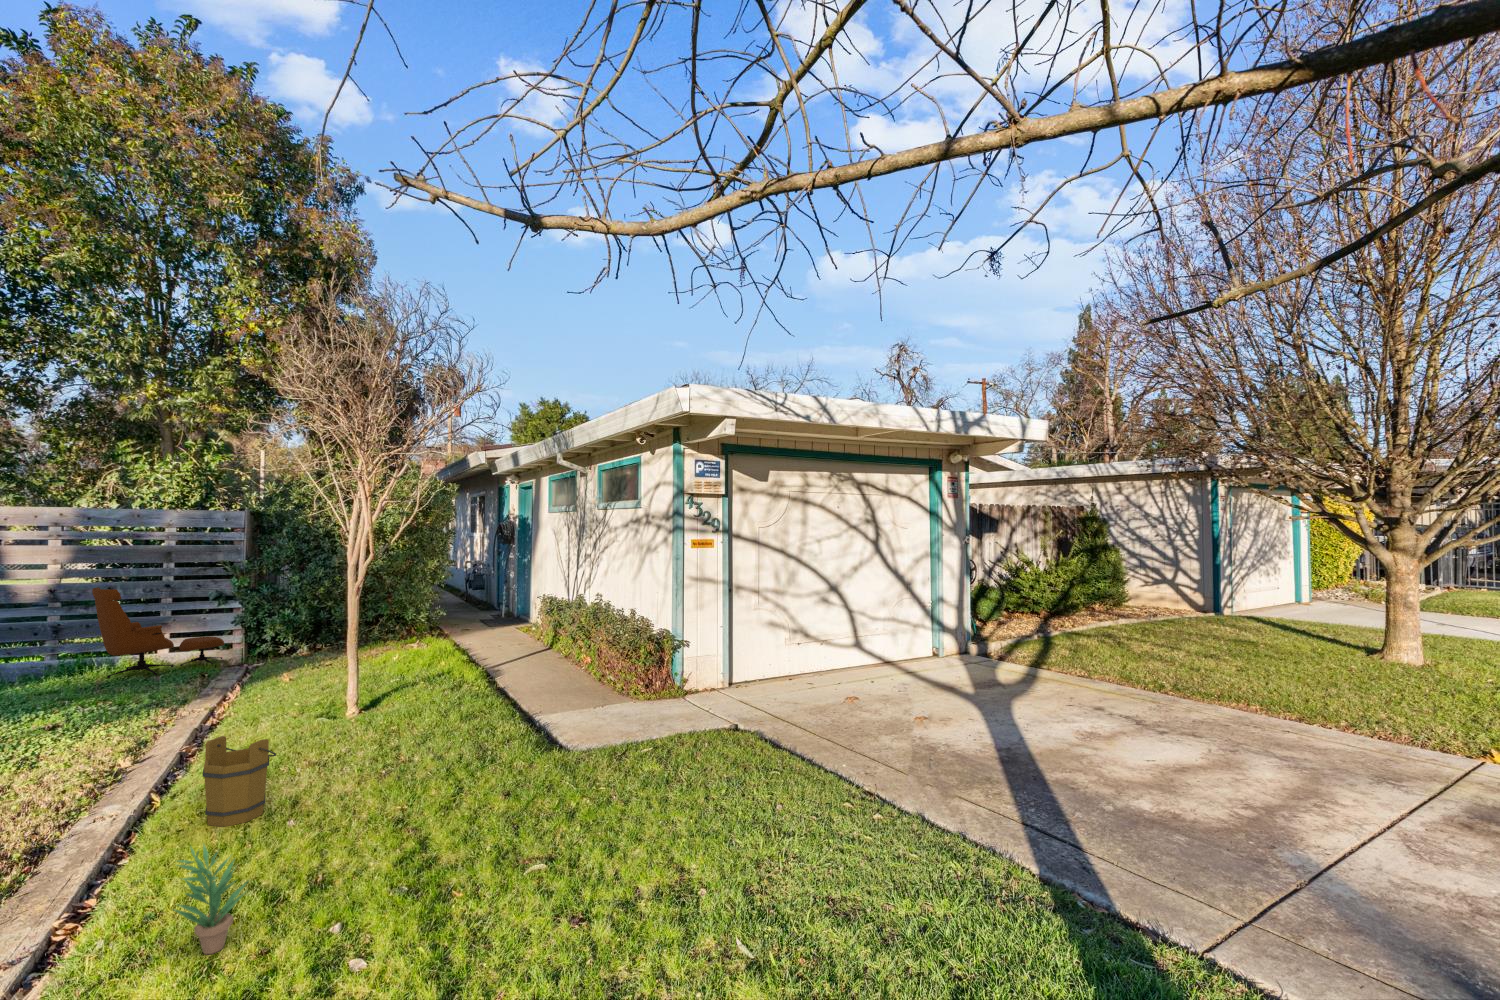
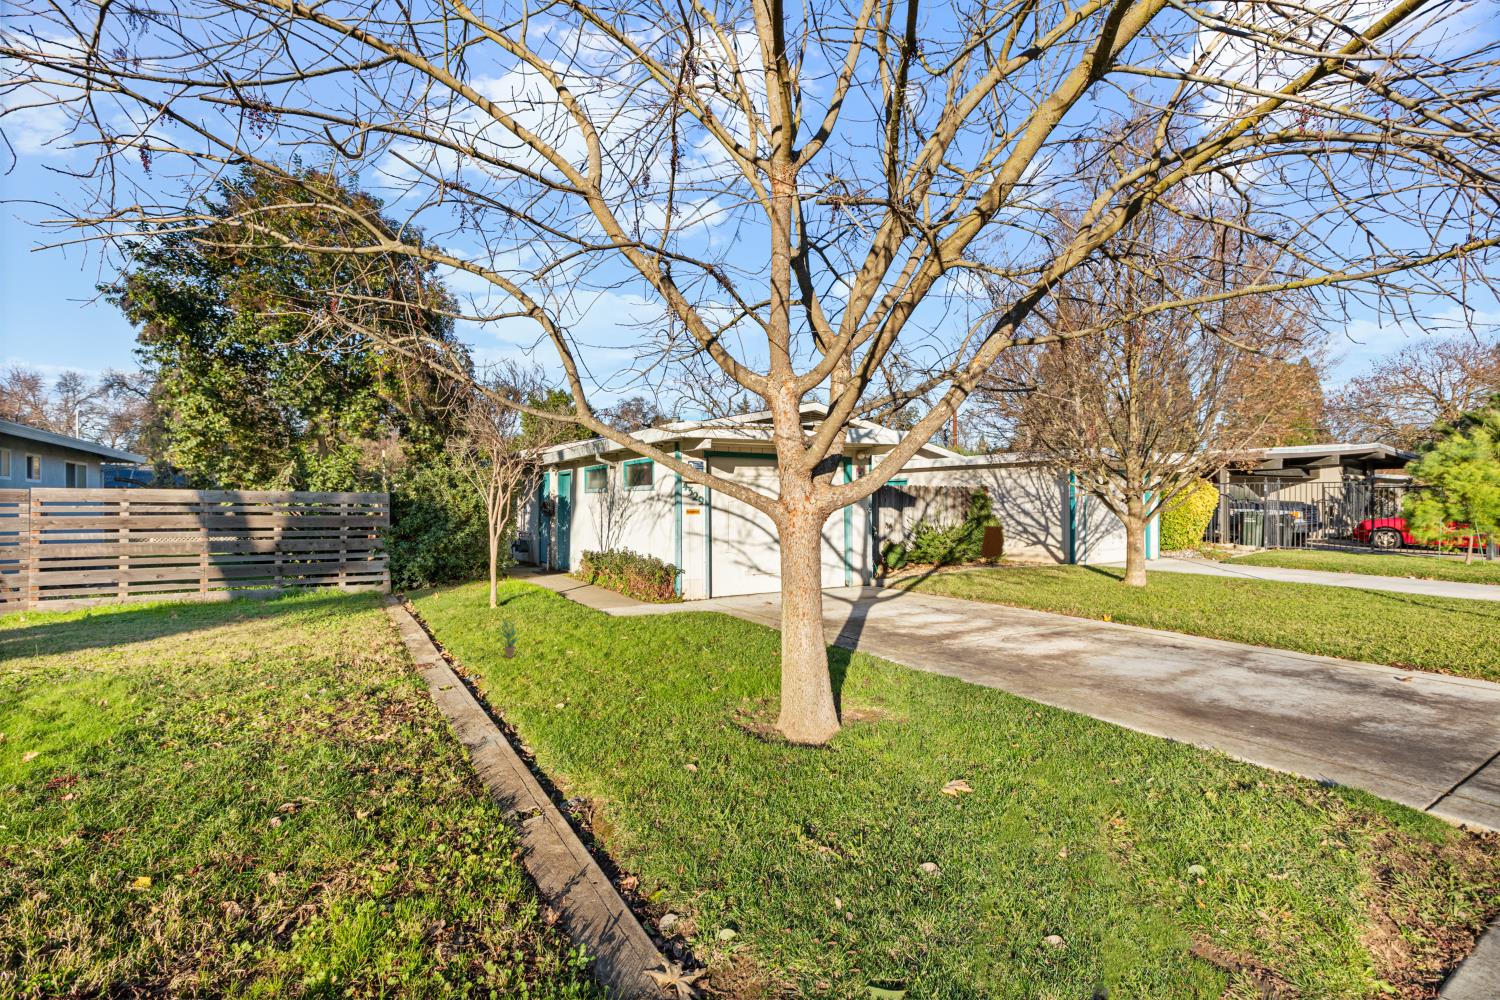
lounge chair: present [92,587,224,678] -> present [980,526,1004,566]
bucket: present [203,736,276,827] -> none [463,598,493,637]

